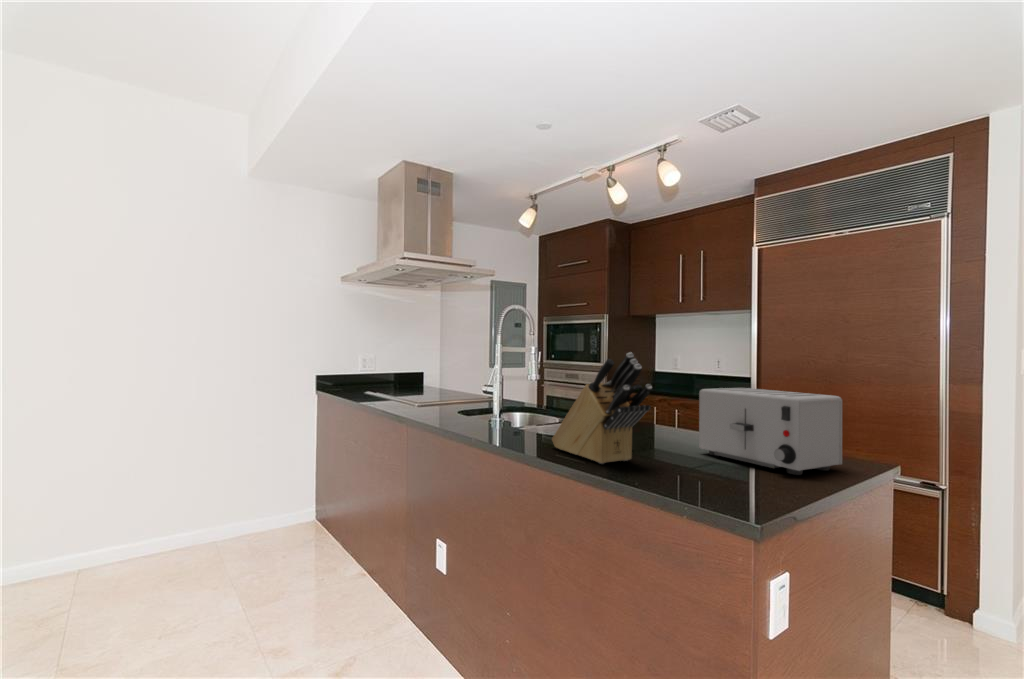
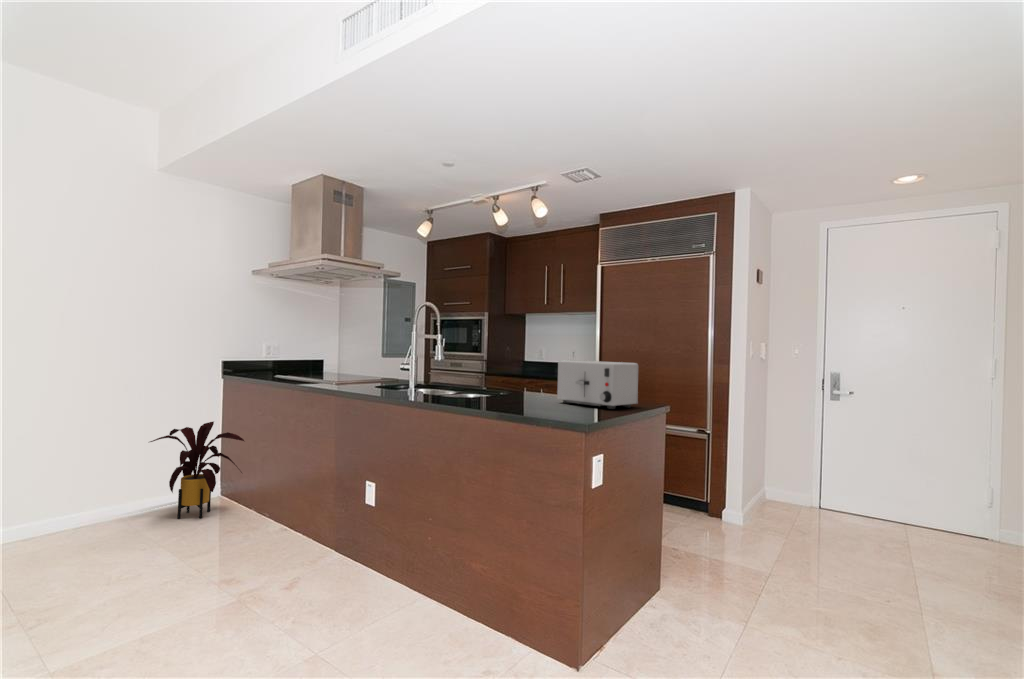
knife block: present [552,353,652,464] -> none [462,335,530,407]
house plant: none [229,444,326,554] -> present [150,422,244,519]

